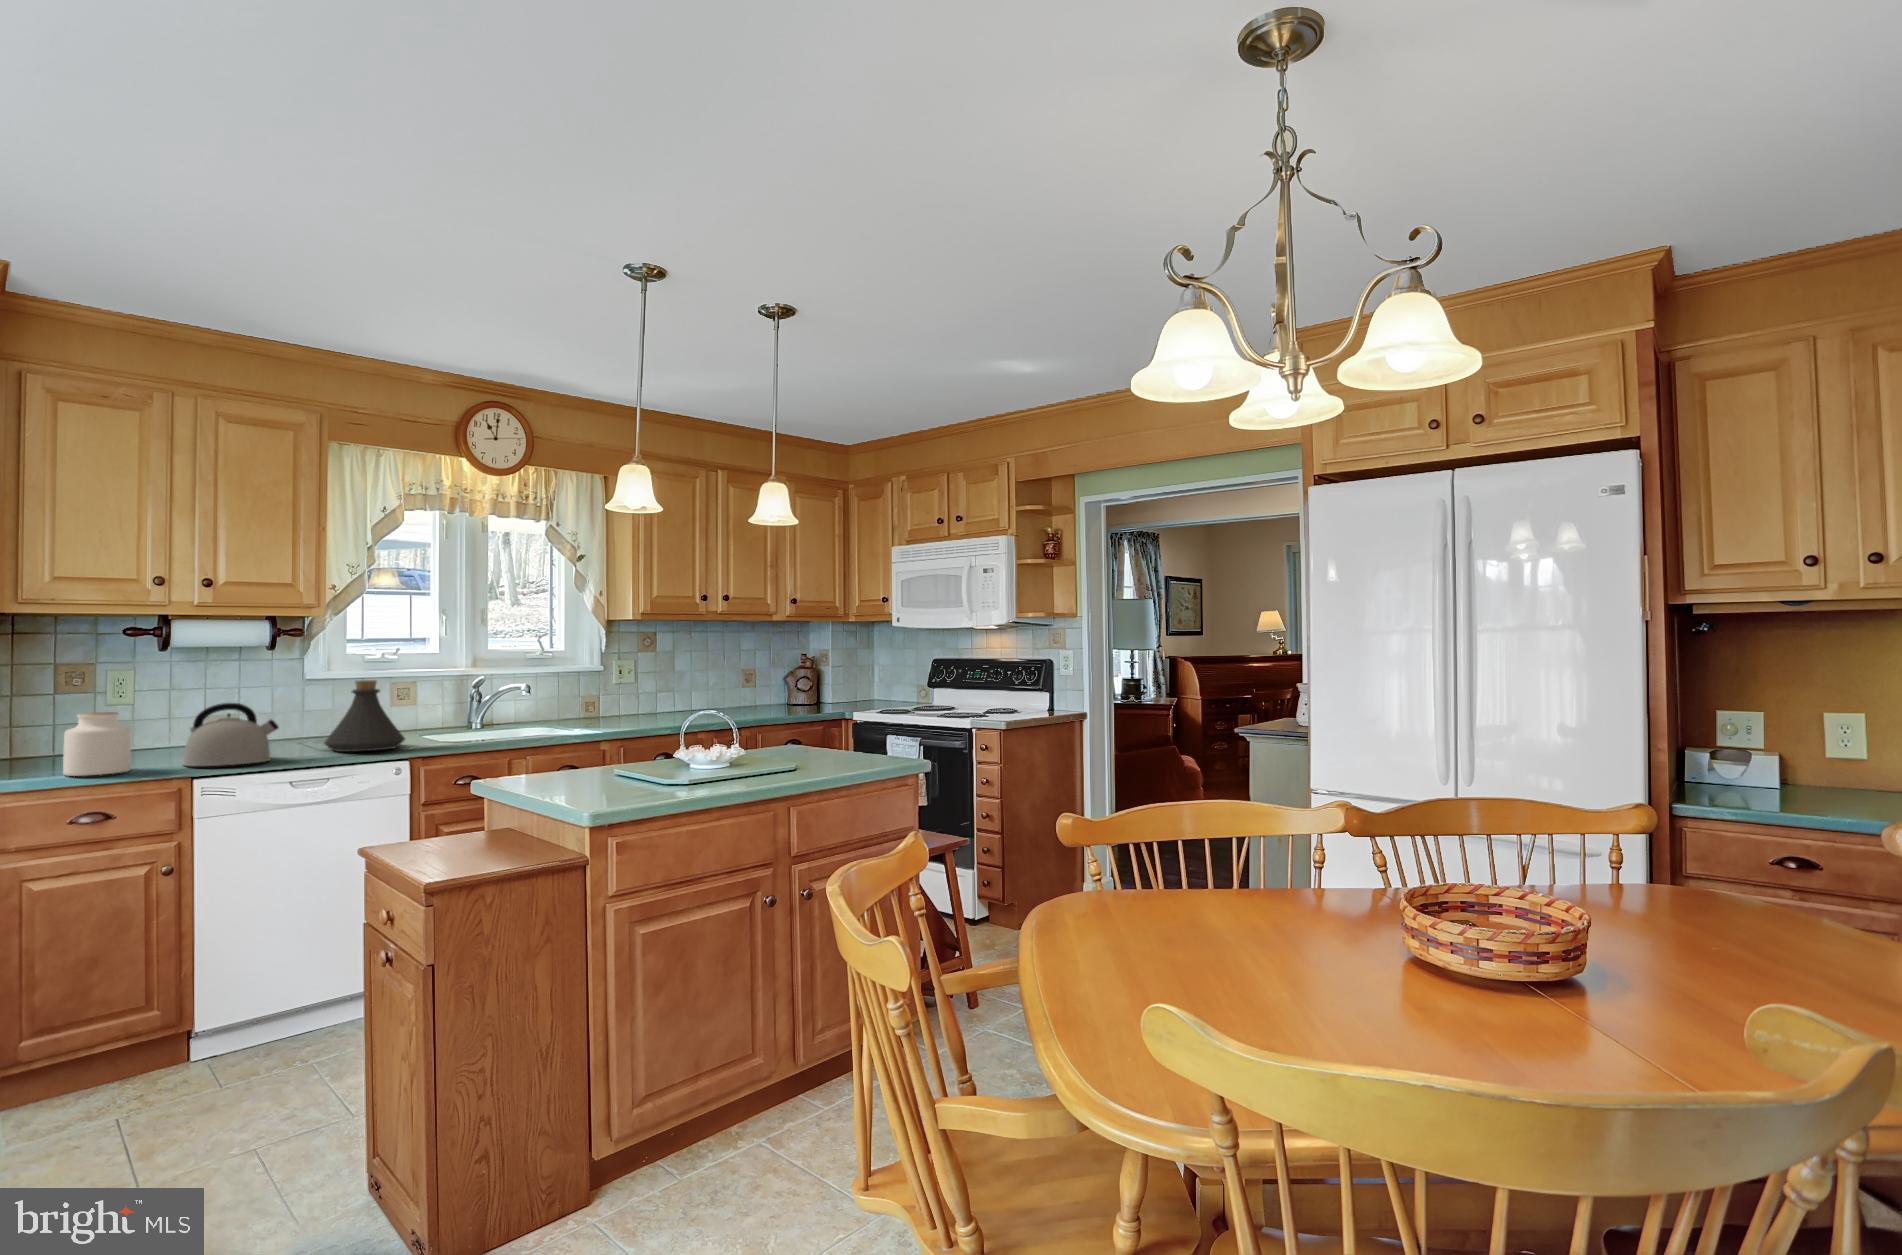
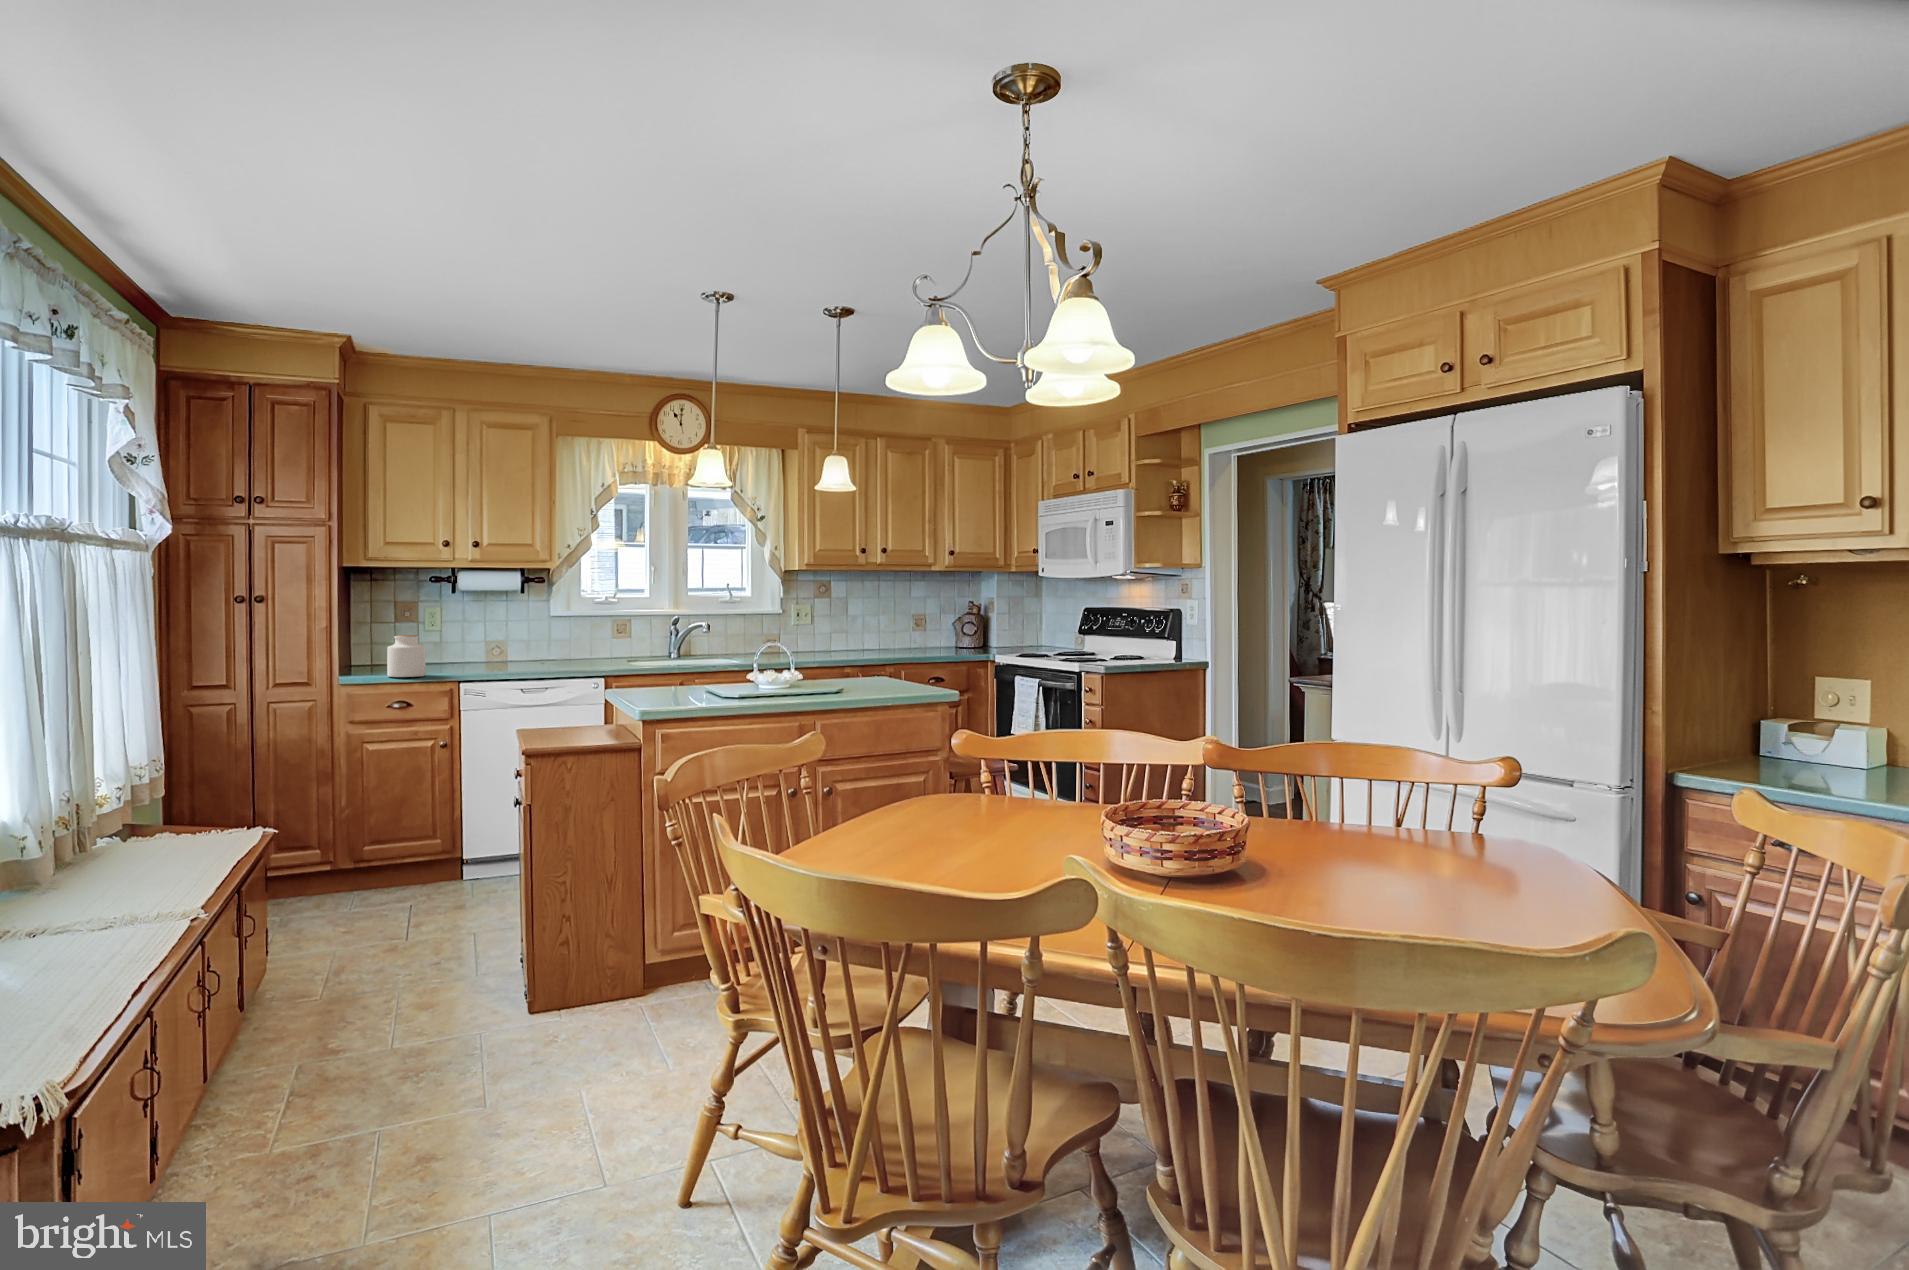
bottle: present [324,680,405,752] -> none [550,618,607,671]
kettle: present [183,703,279,766] -> none [457,632,517,675]

